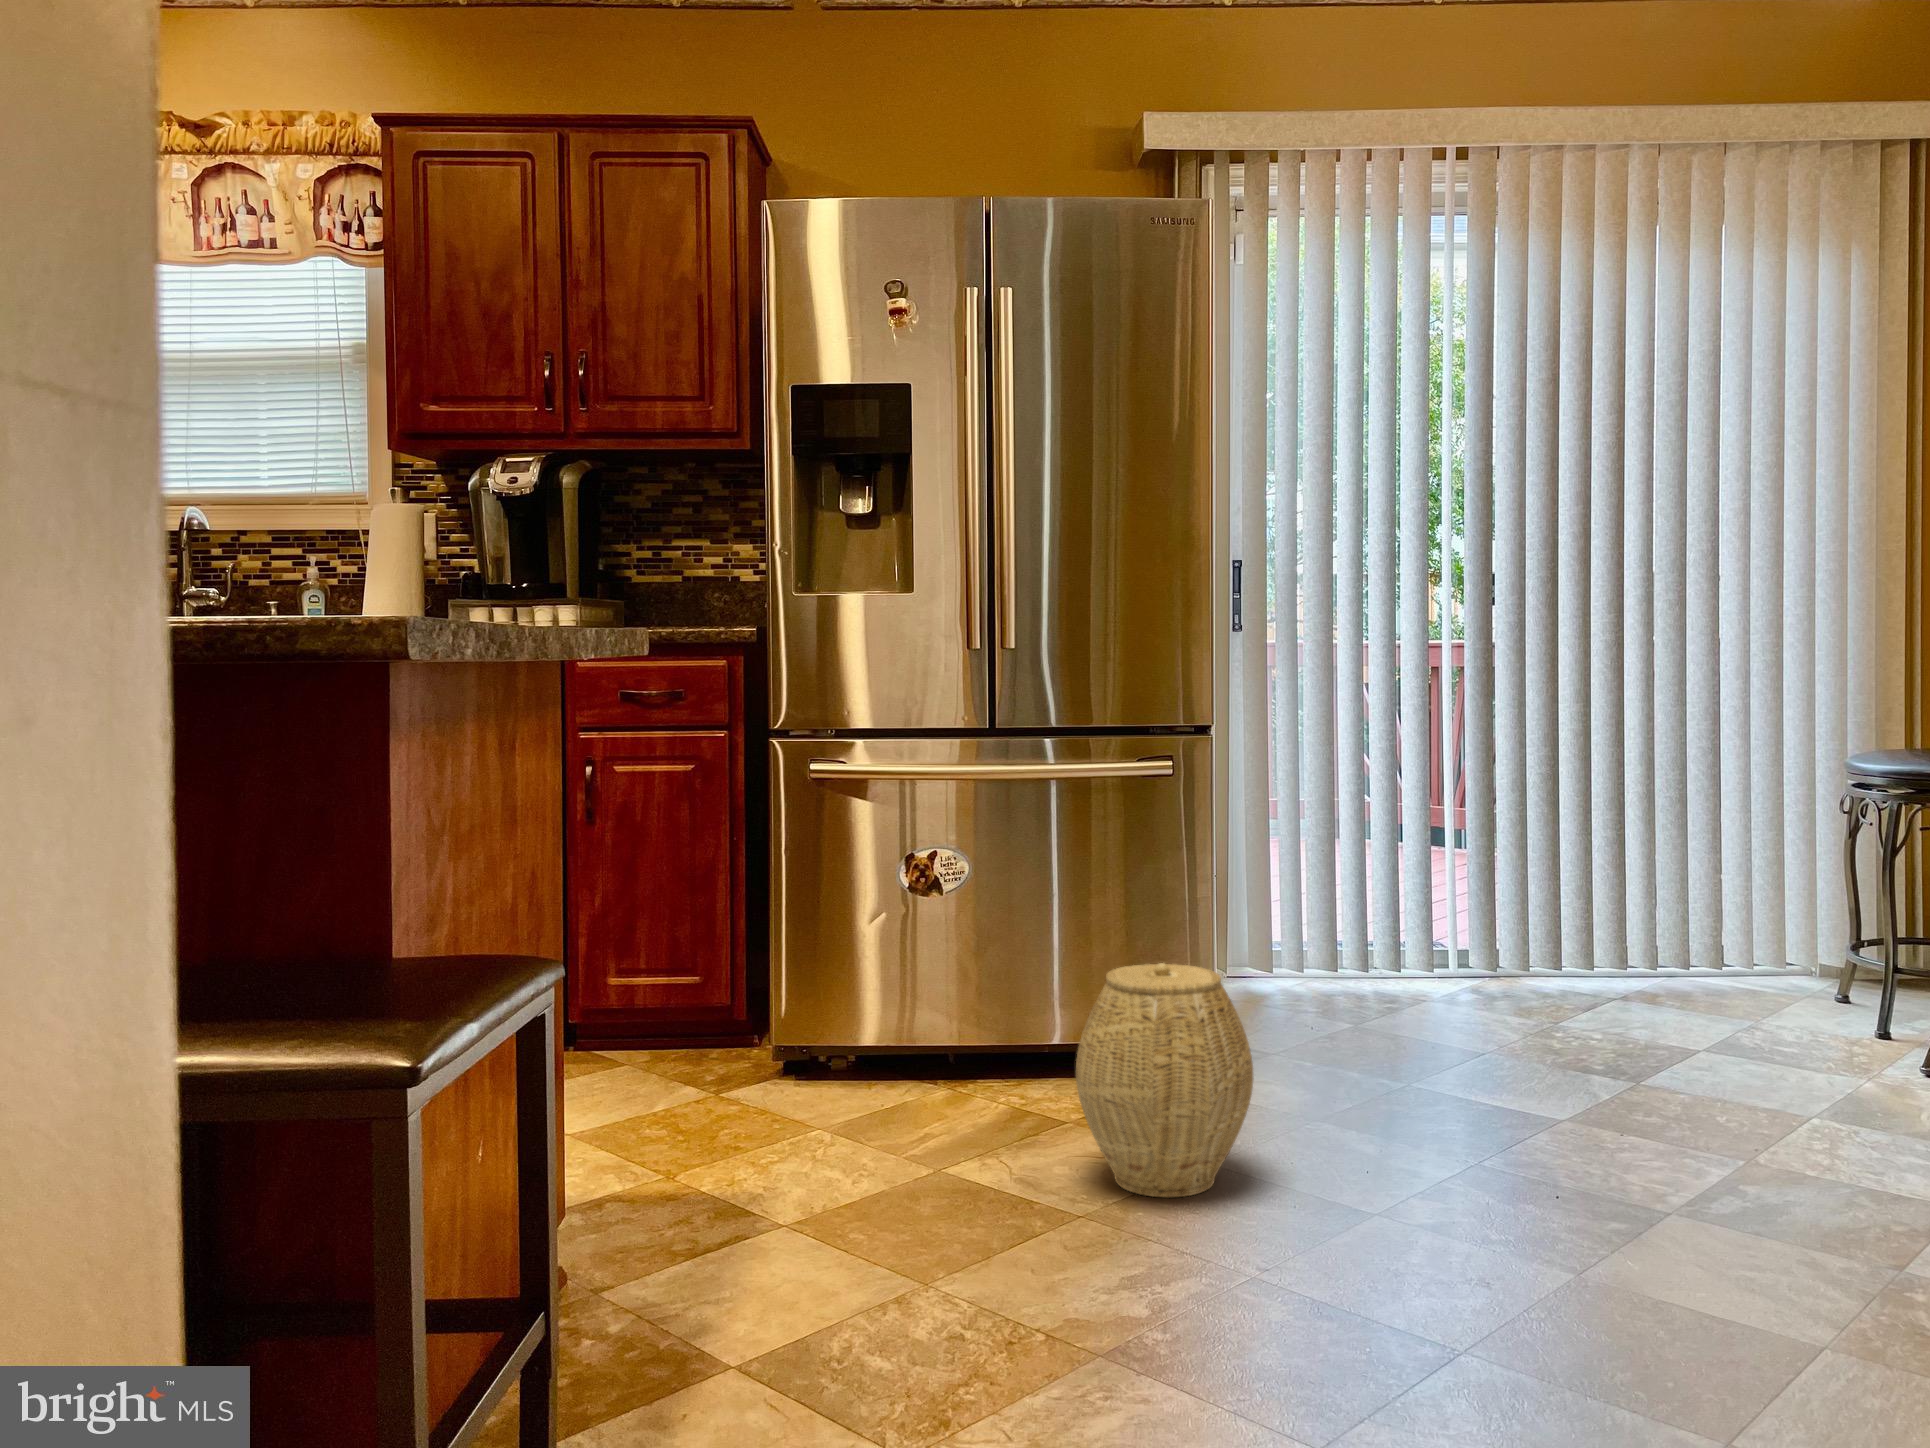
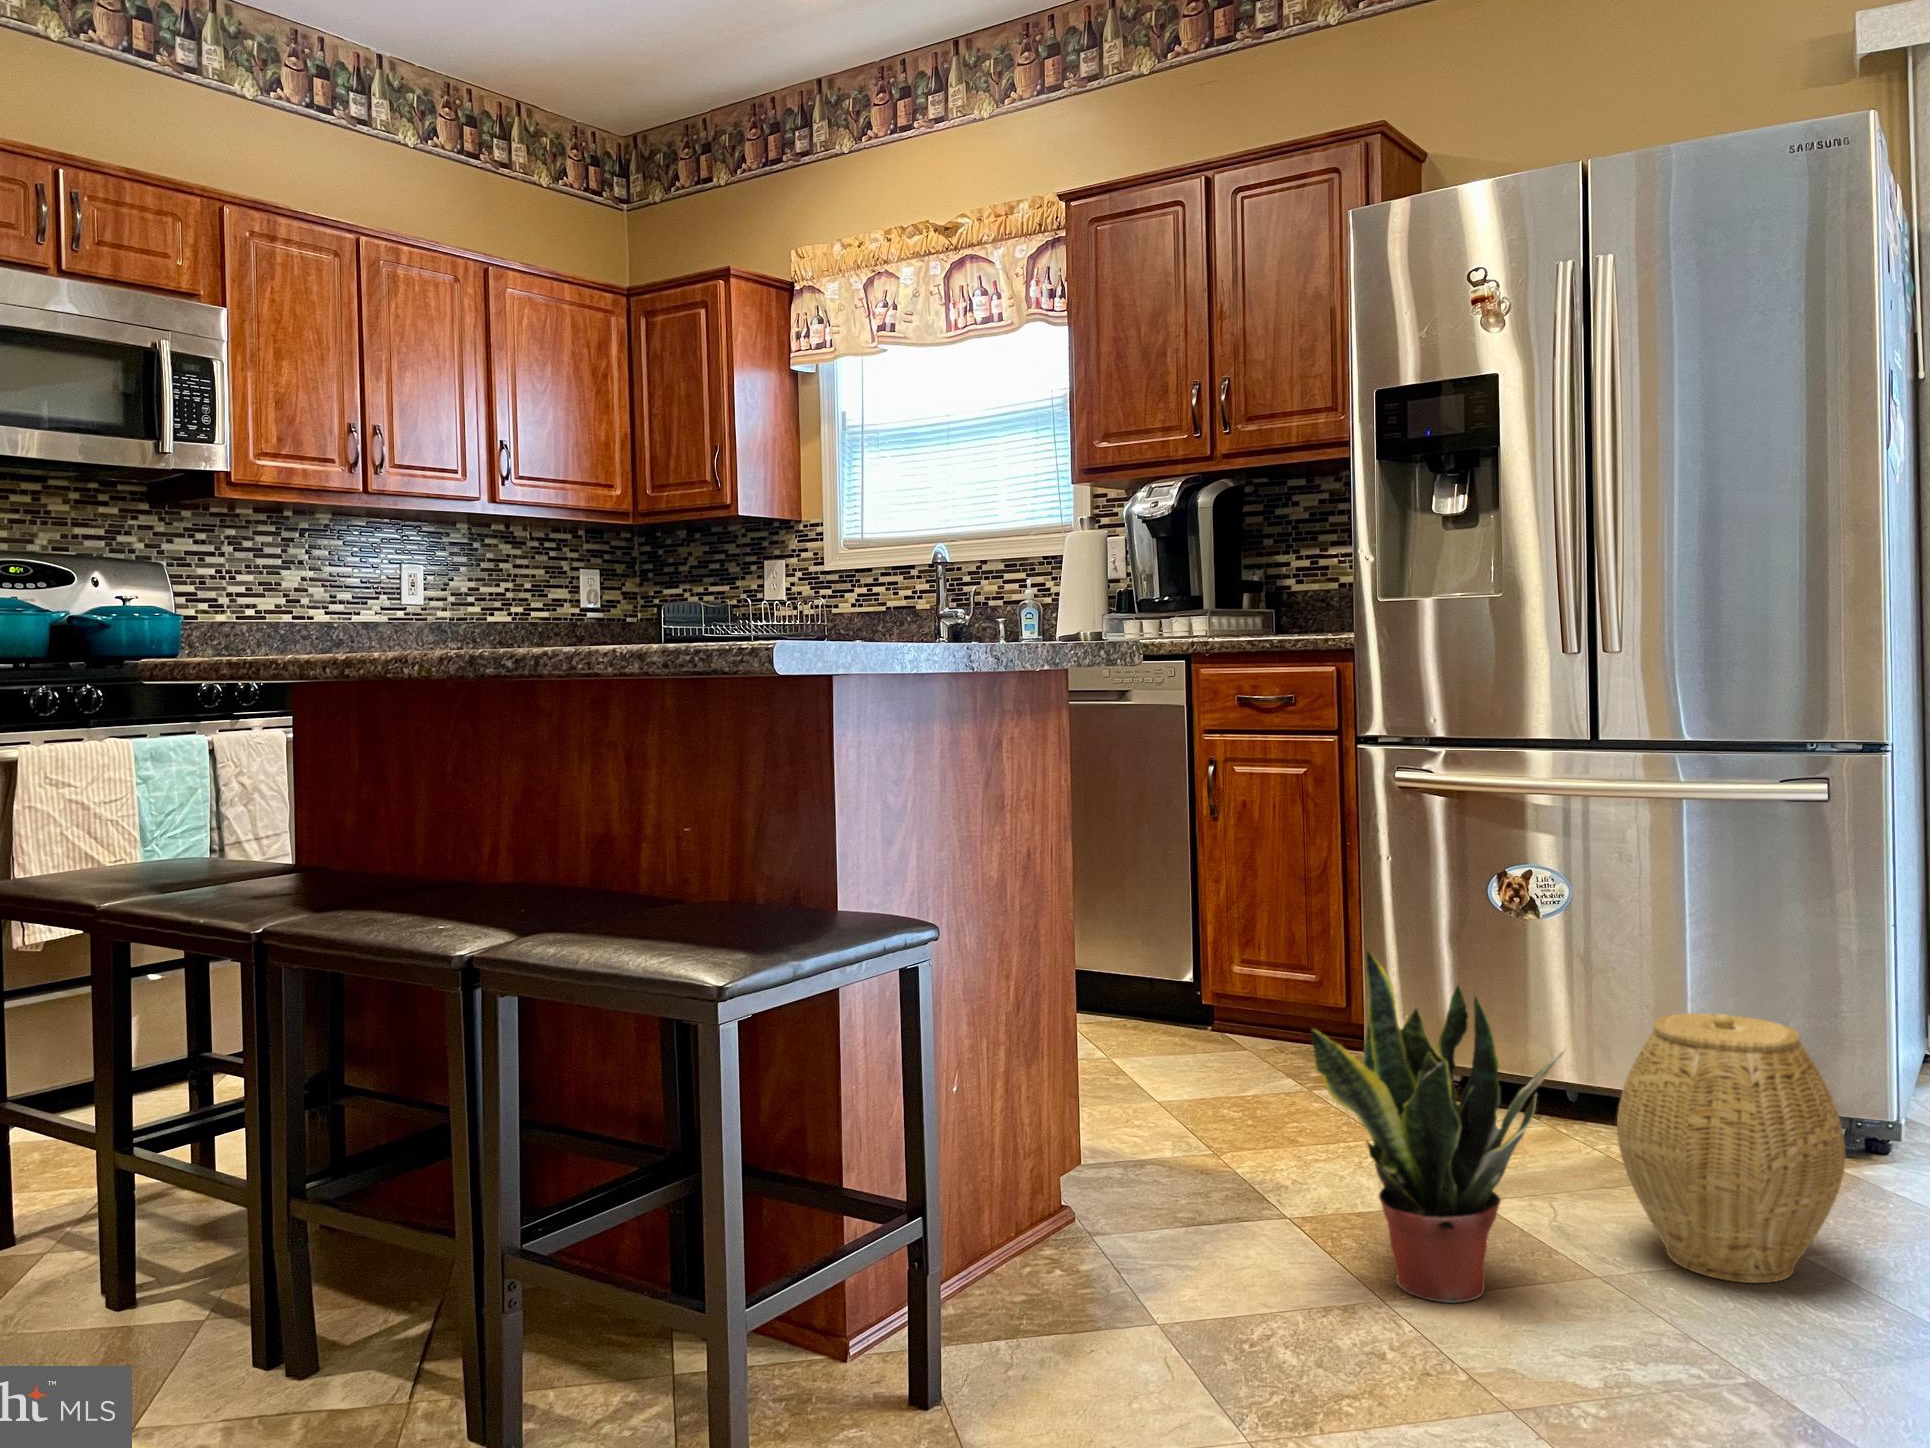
potted plant: none [866,935,1070,1274] -> present [1311,950,1566,1303]

